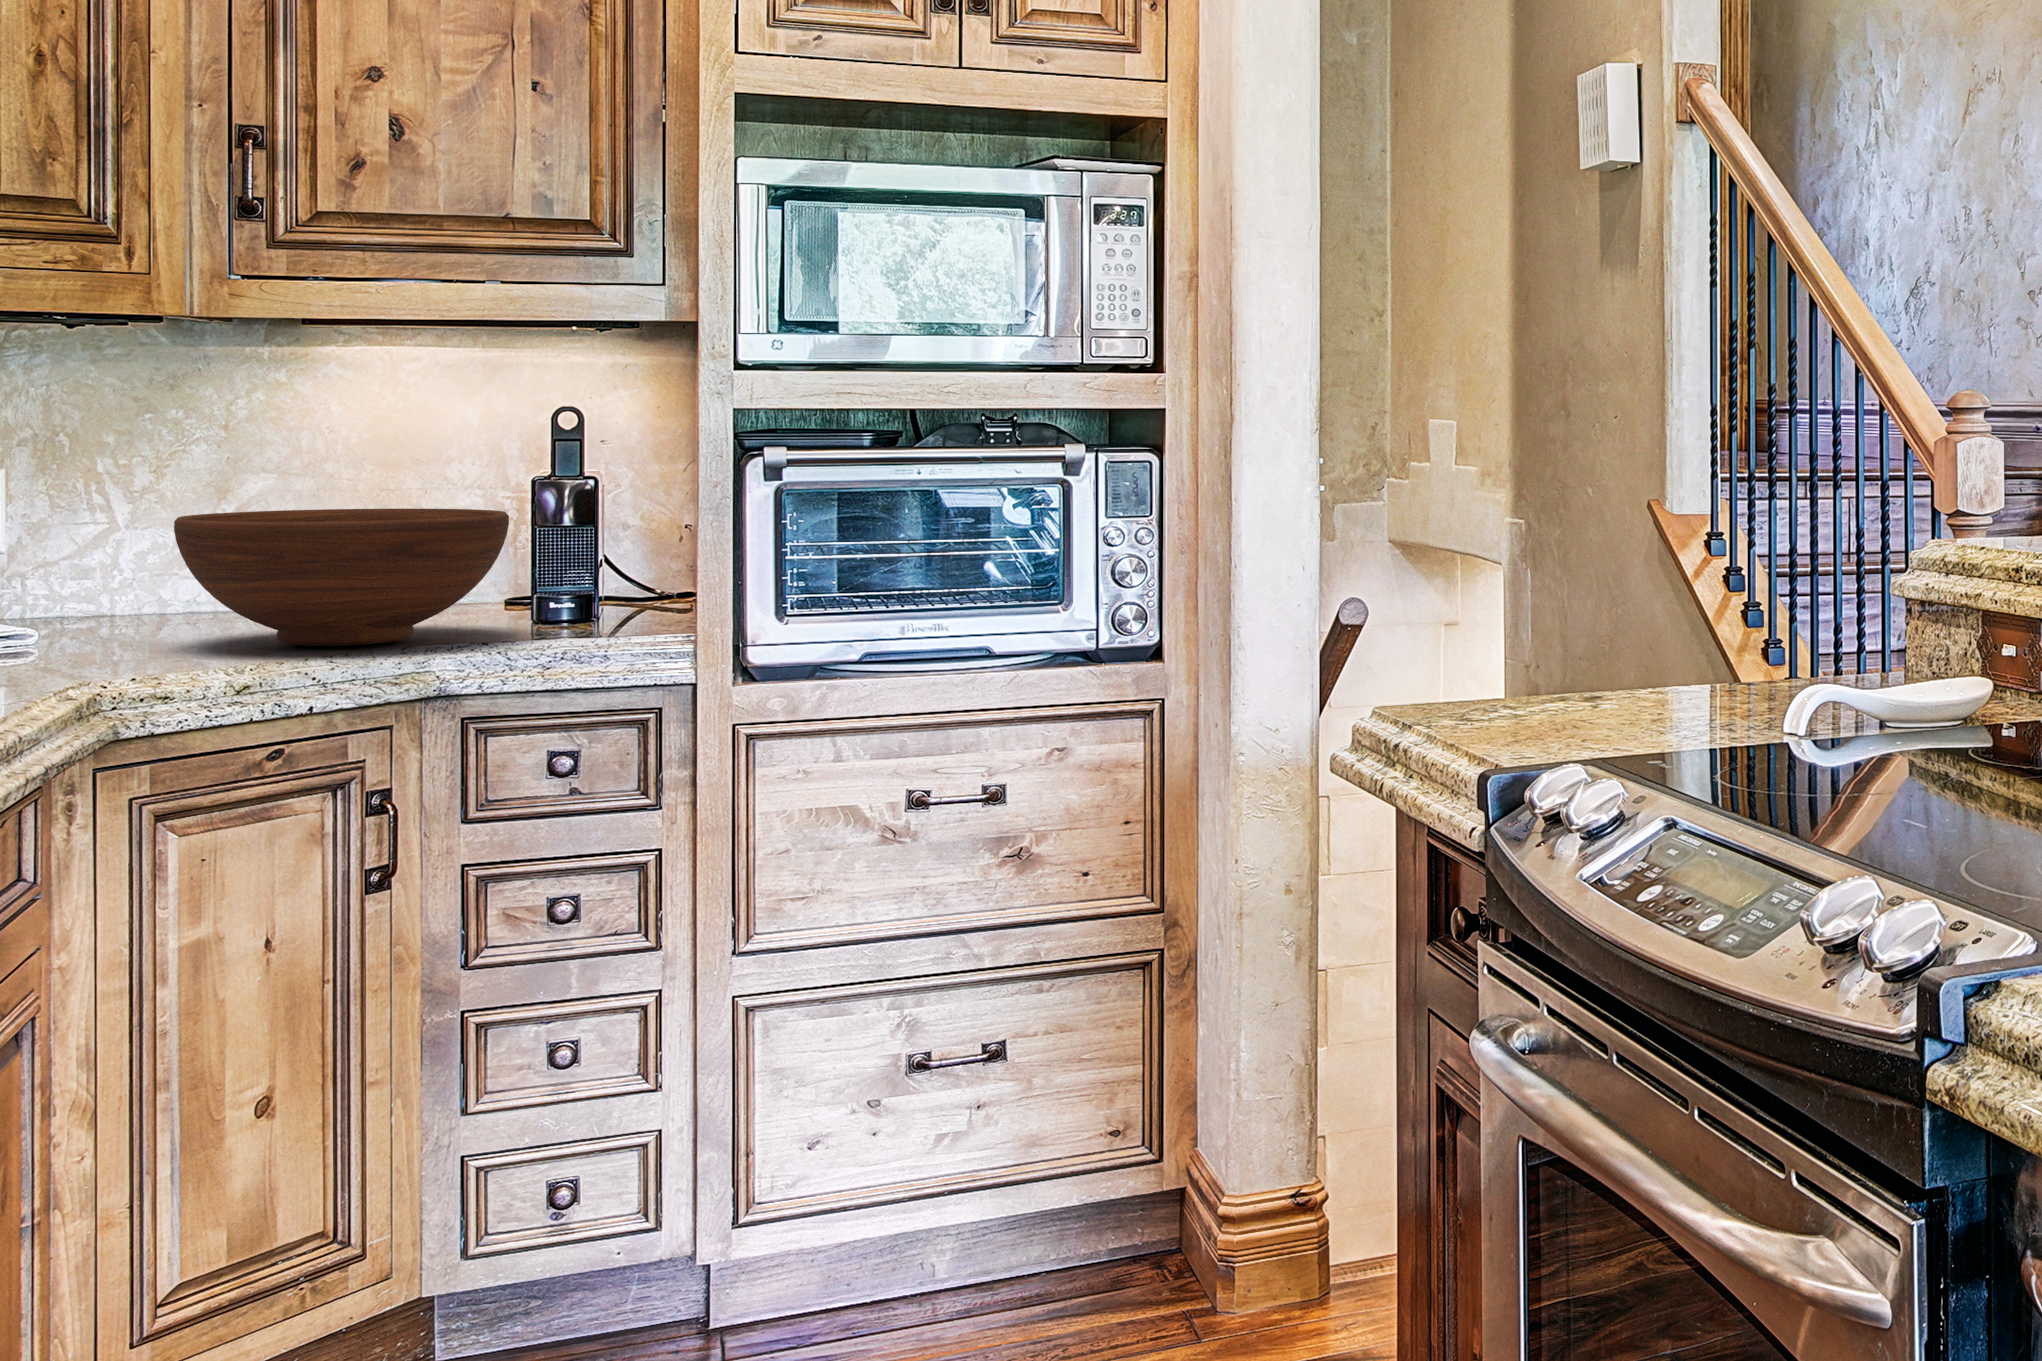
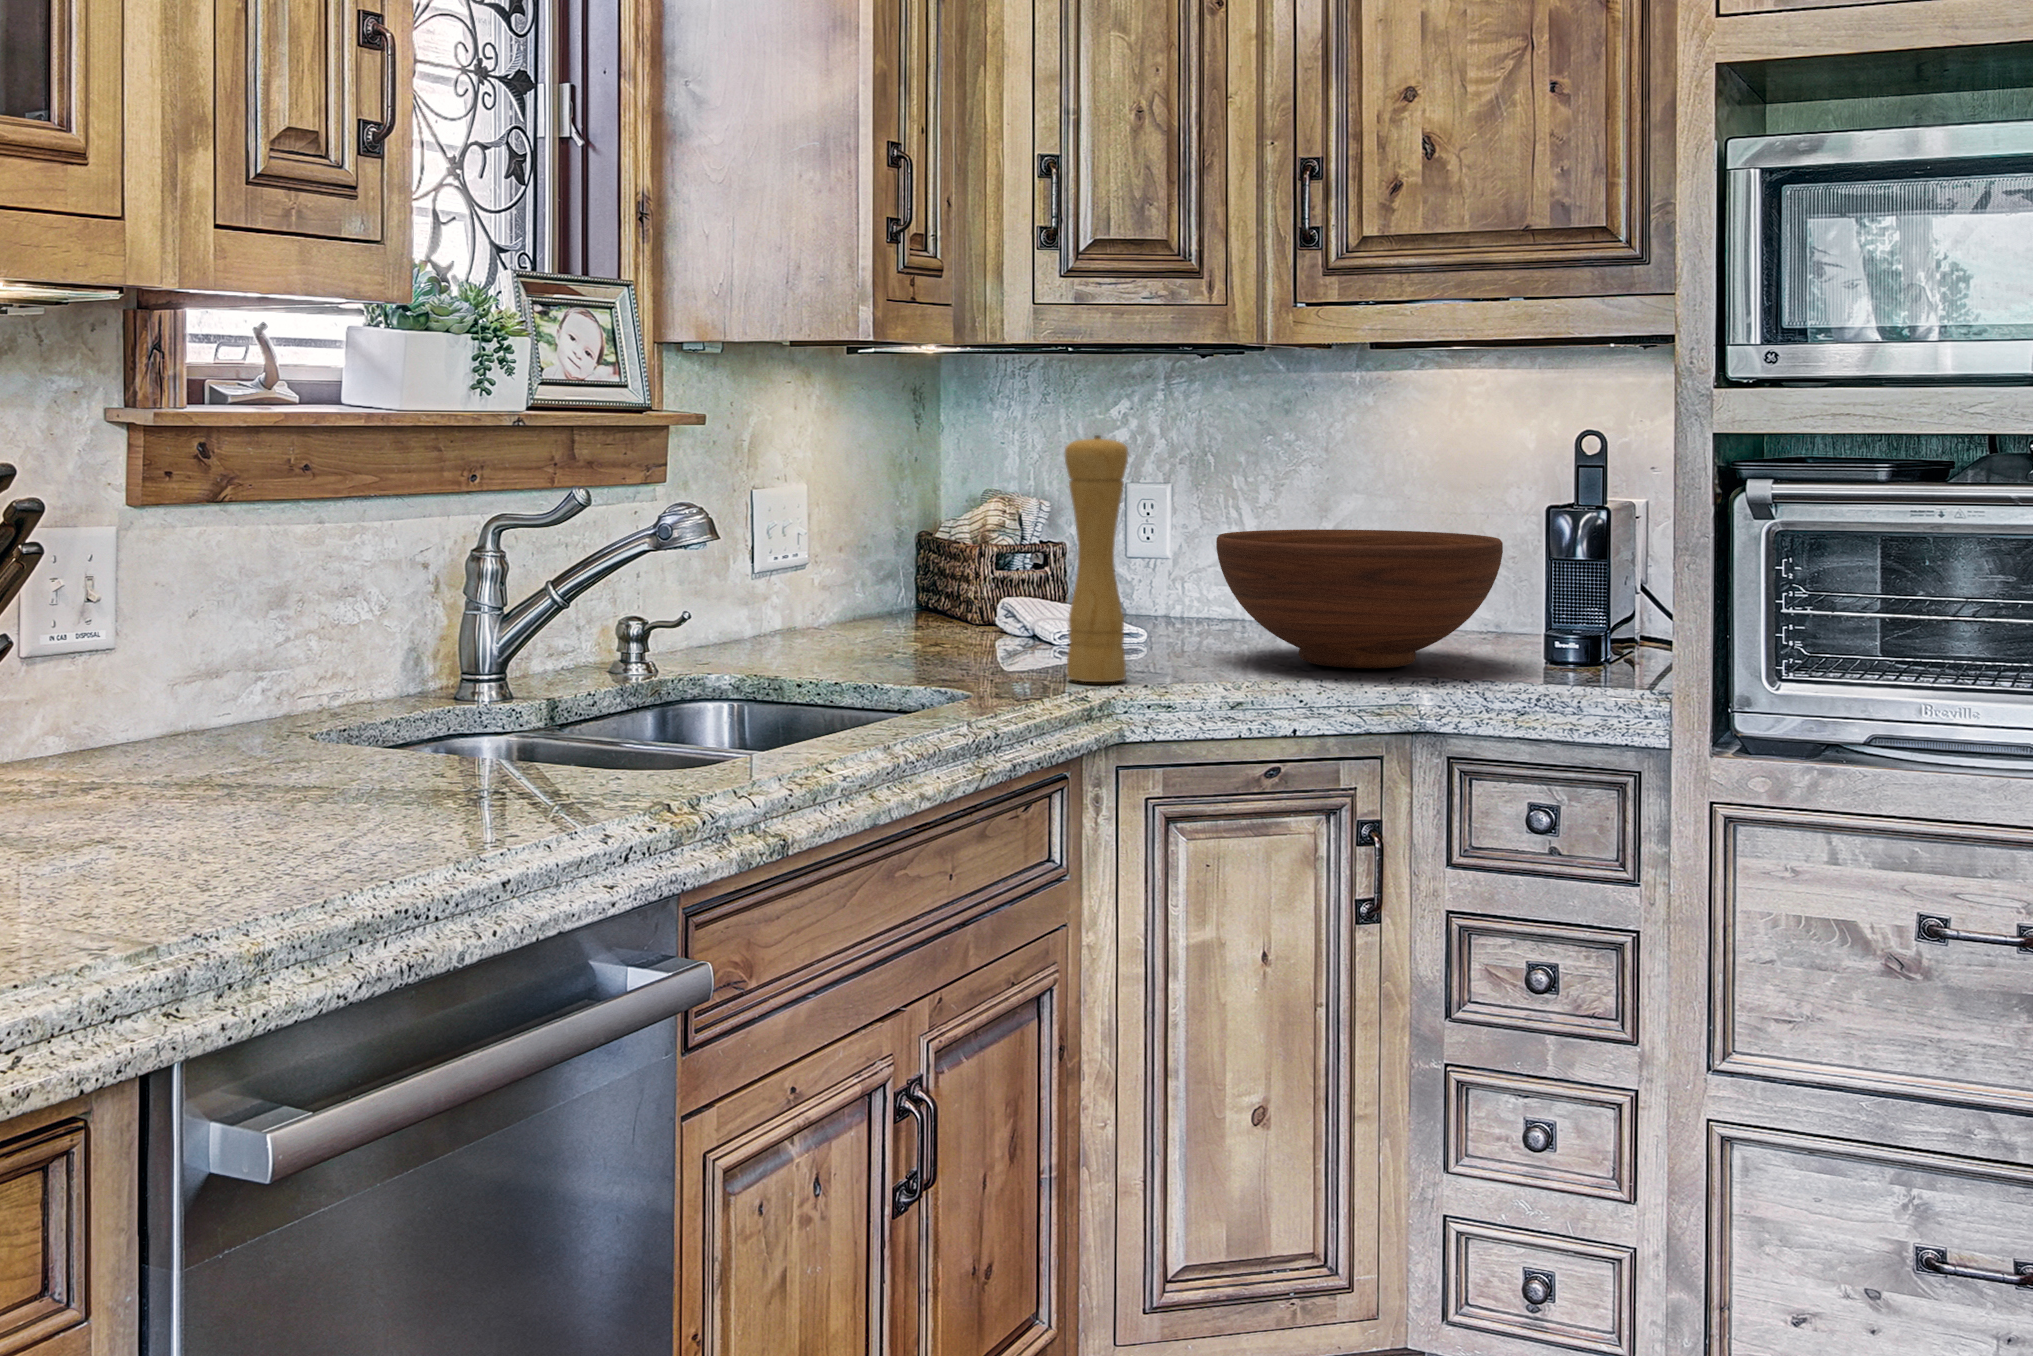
pepper mill: none [37,412,124,682] -> present [1064,435,1128,682]

